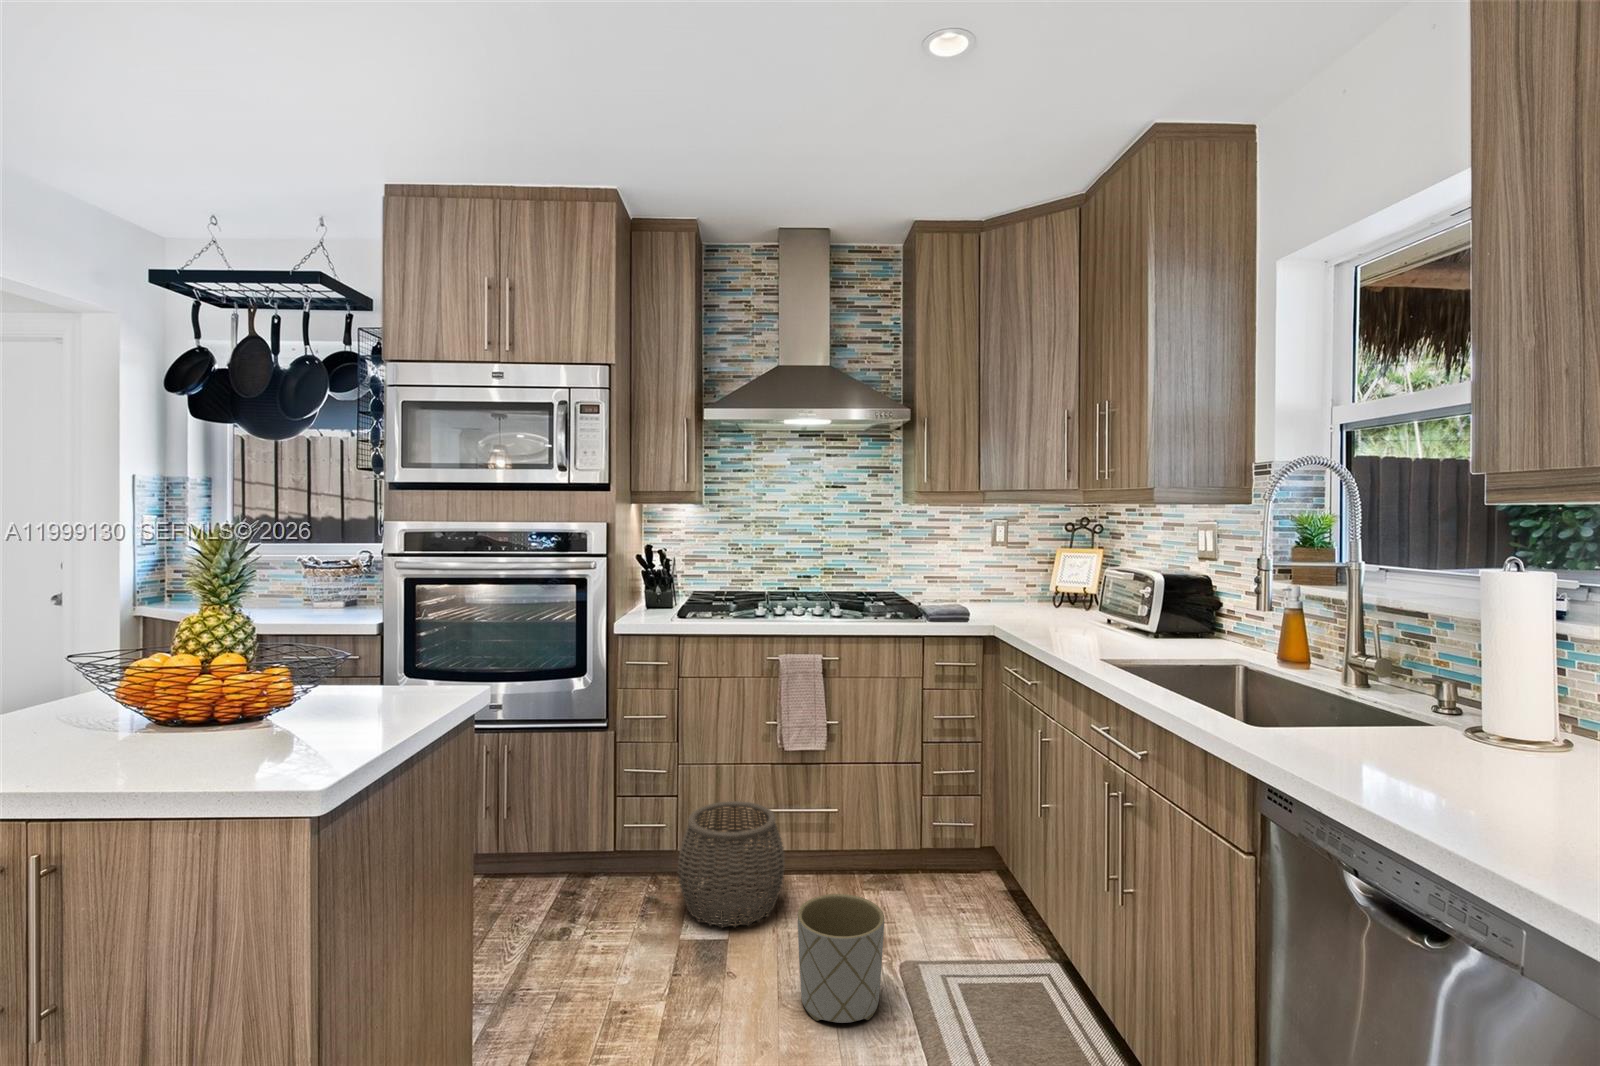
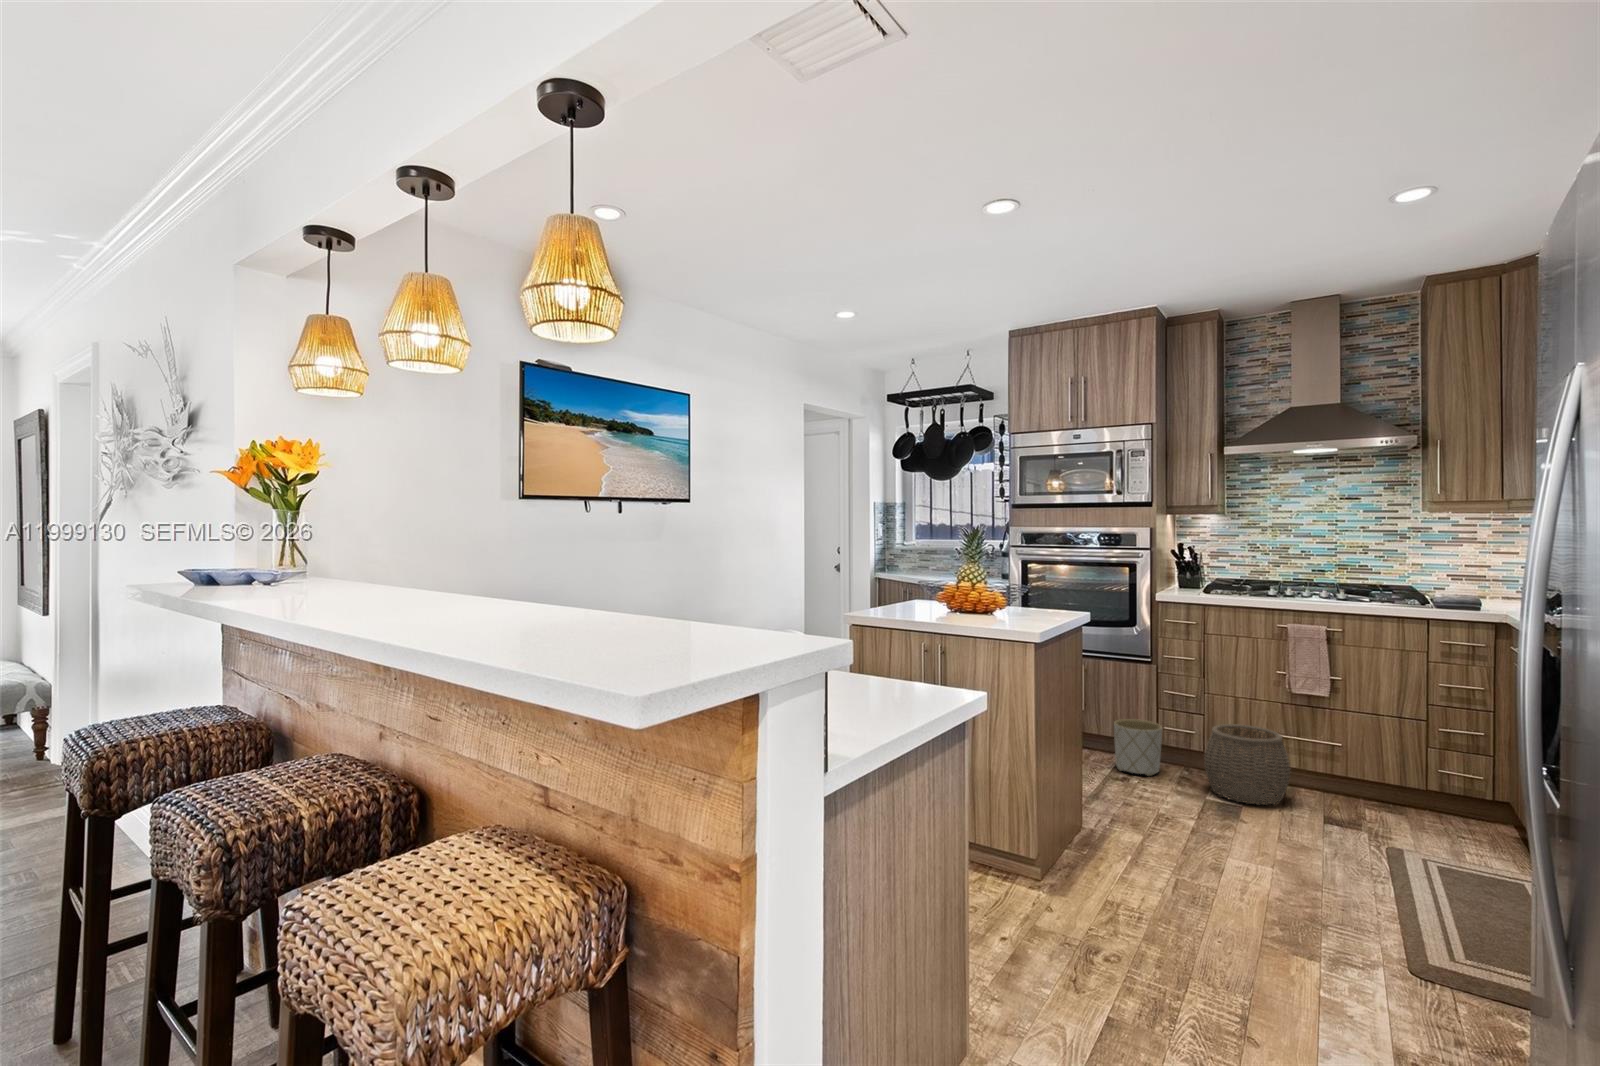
planter: present [798,894,884,1023] -> present [1114,719,1162,776]

